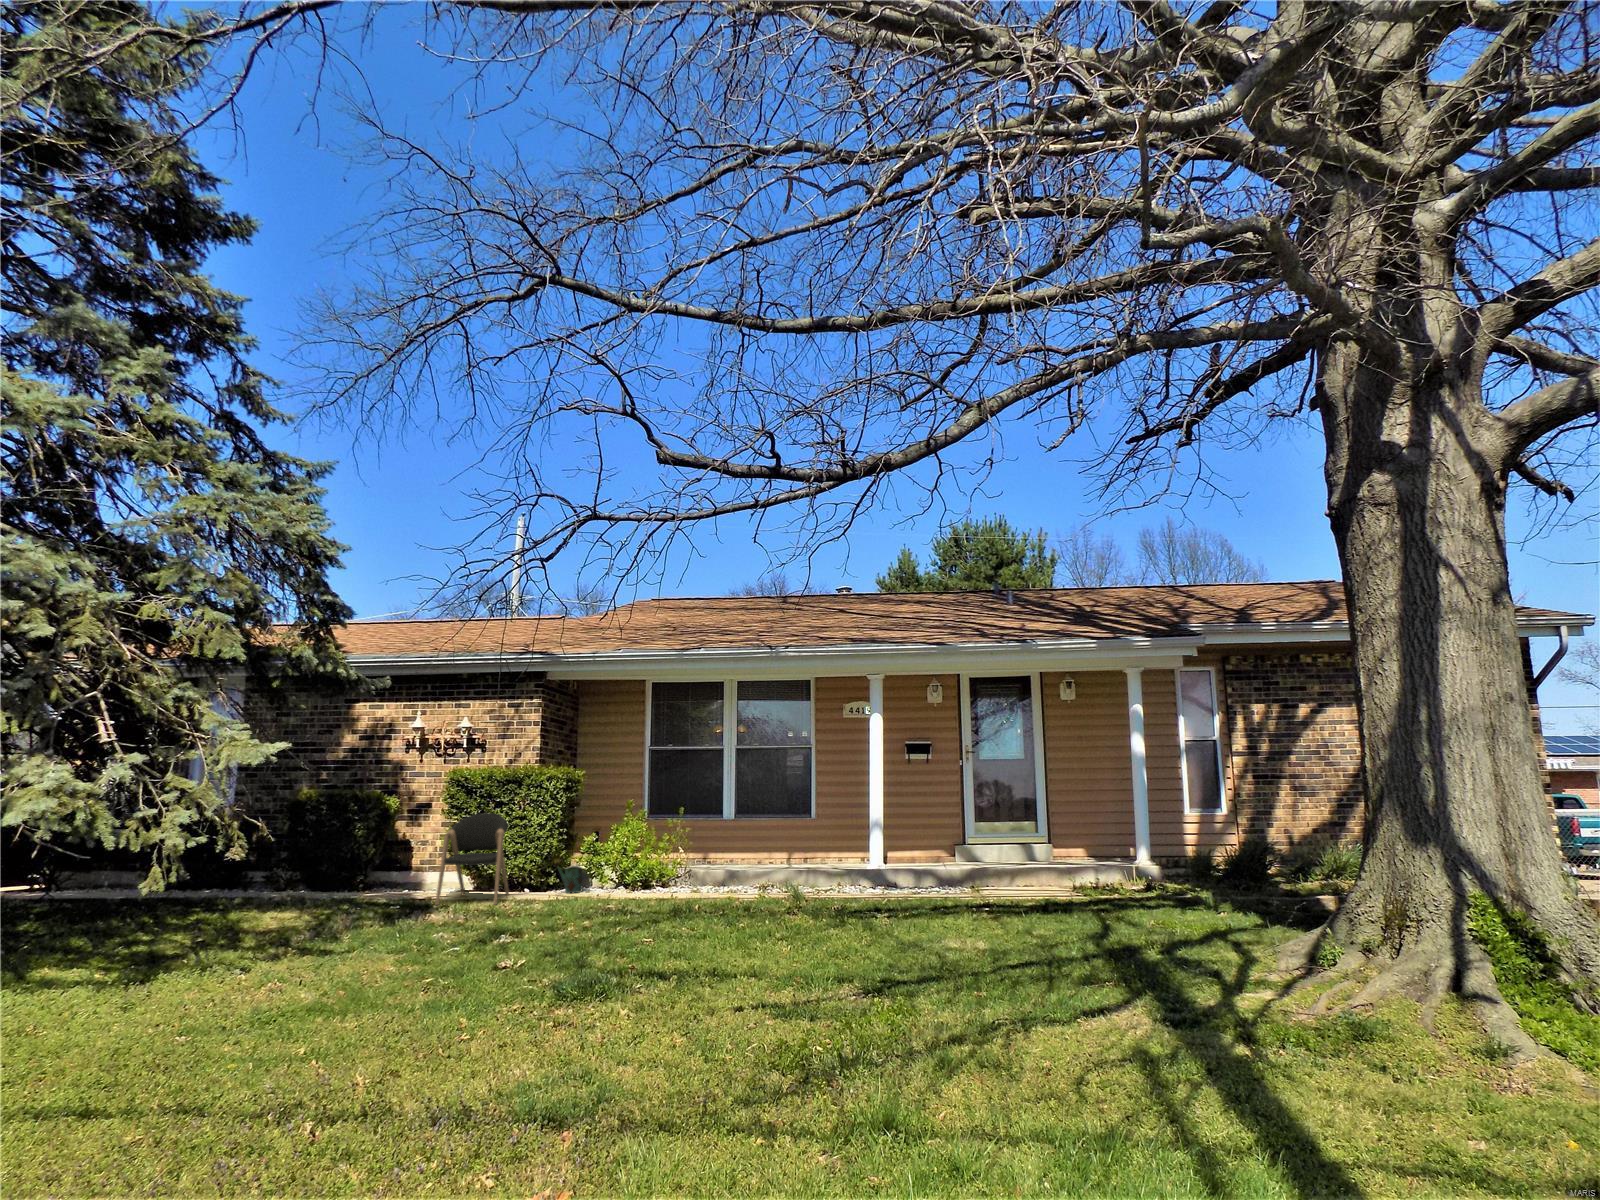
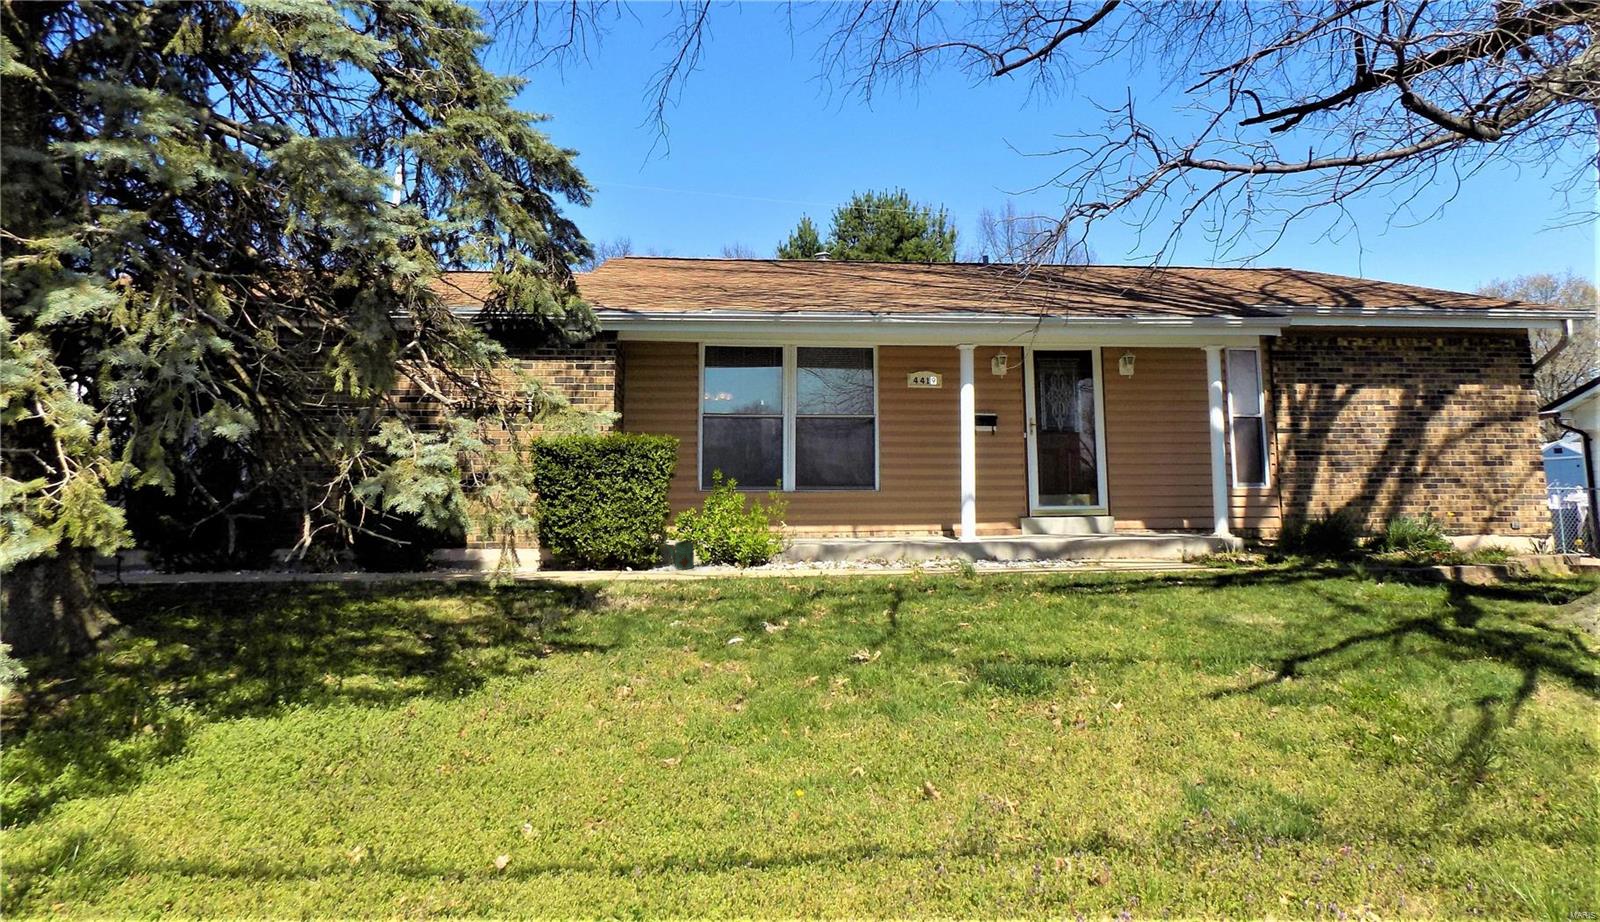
chair: present [435,813,509,905] -> none [542,485,617,588]

